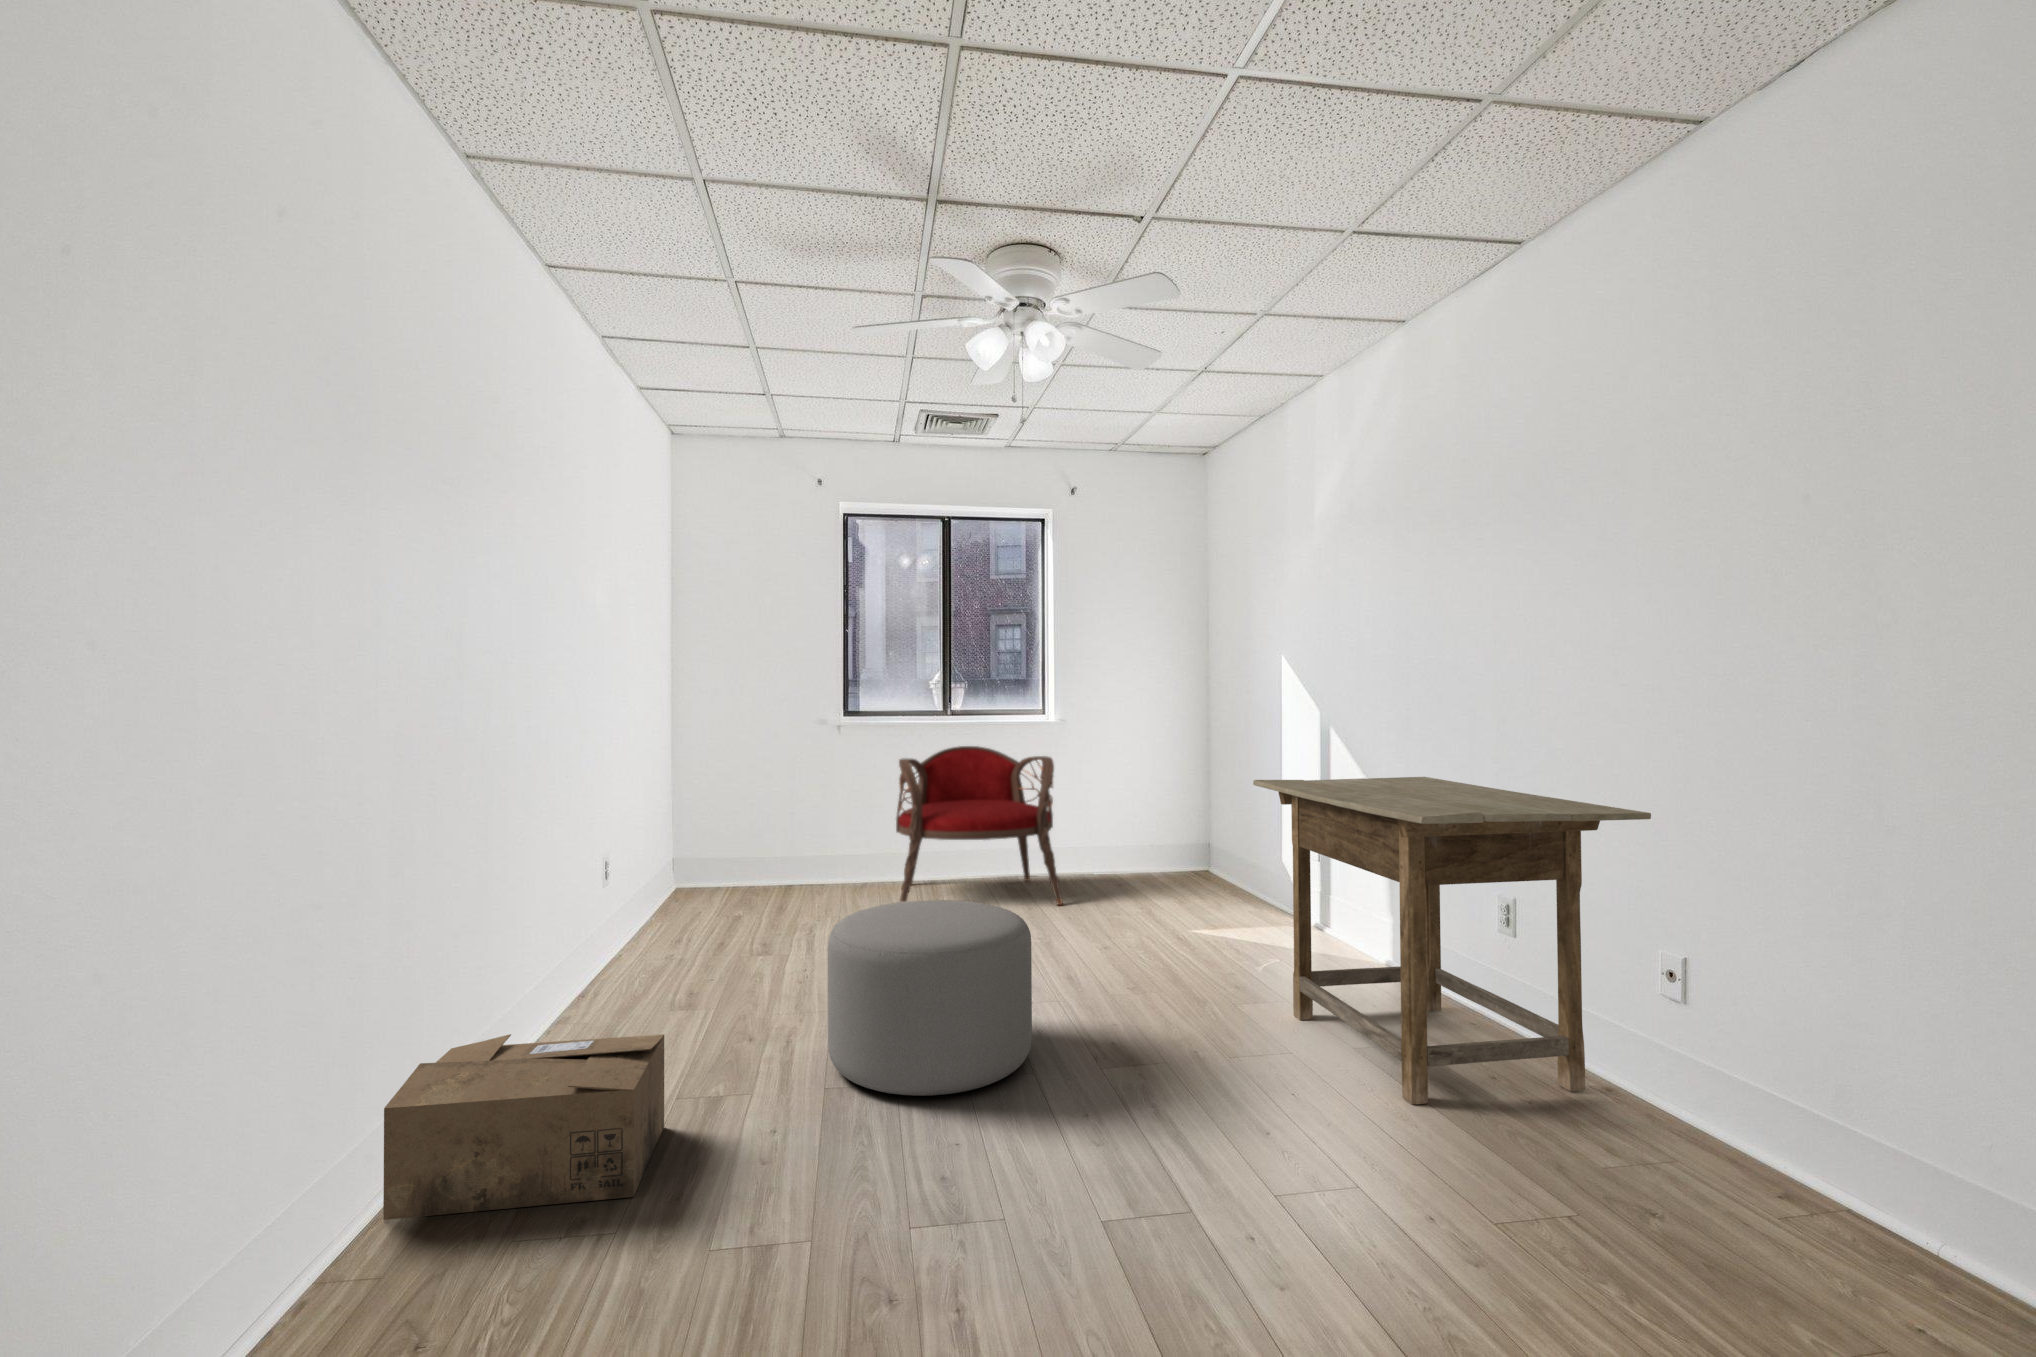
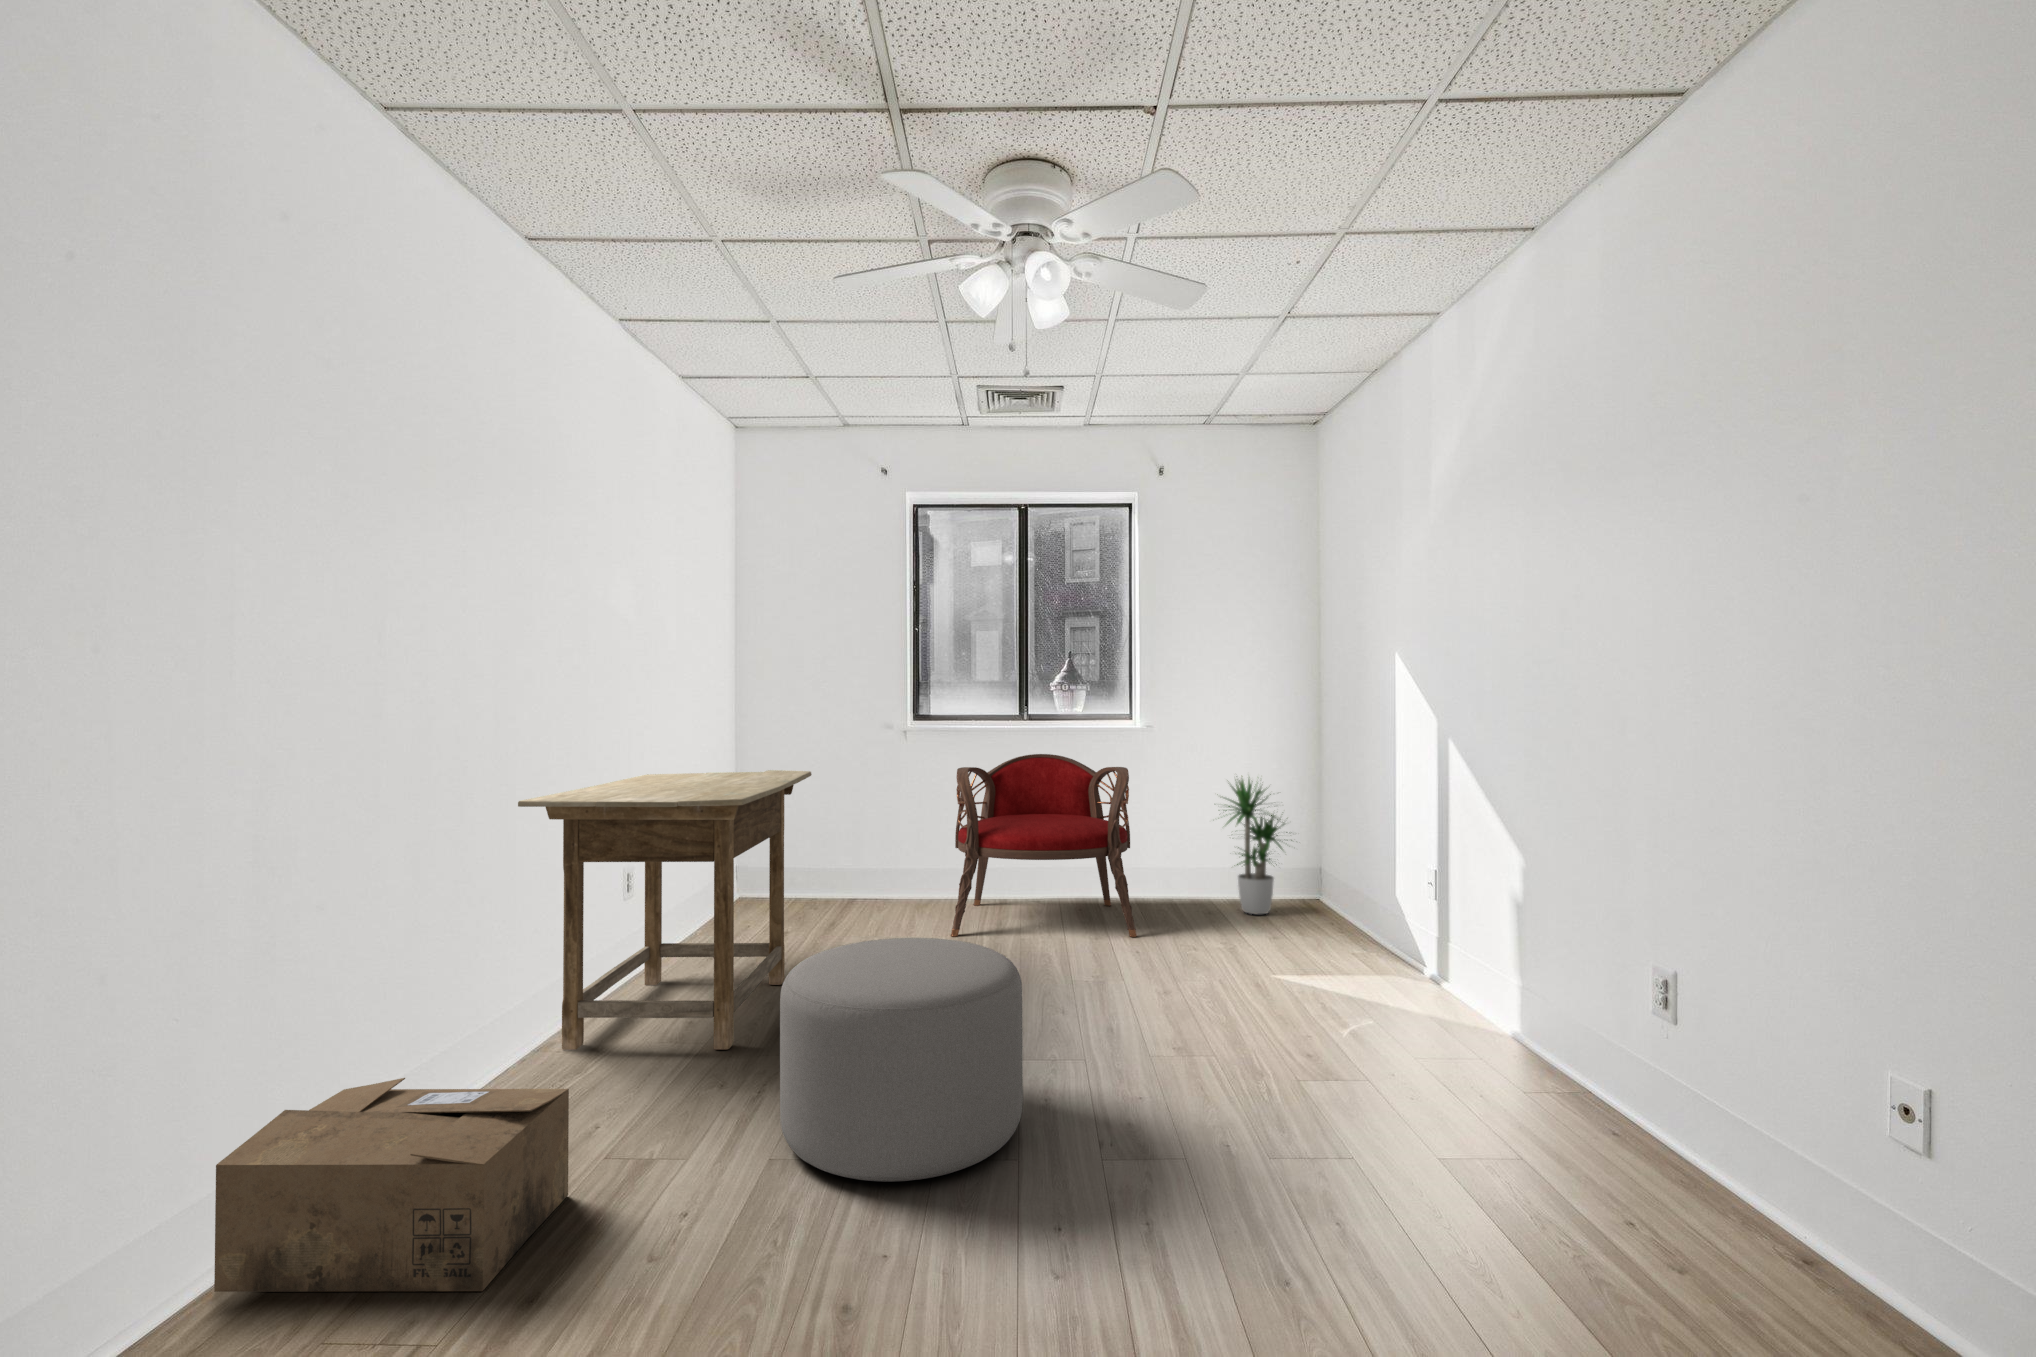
potted plant: none [1117,759,1196,883] -> present [1225,779,1292,914]
desk: present [1253,777,1651,1104] -> present [518,770,812,1050]

